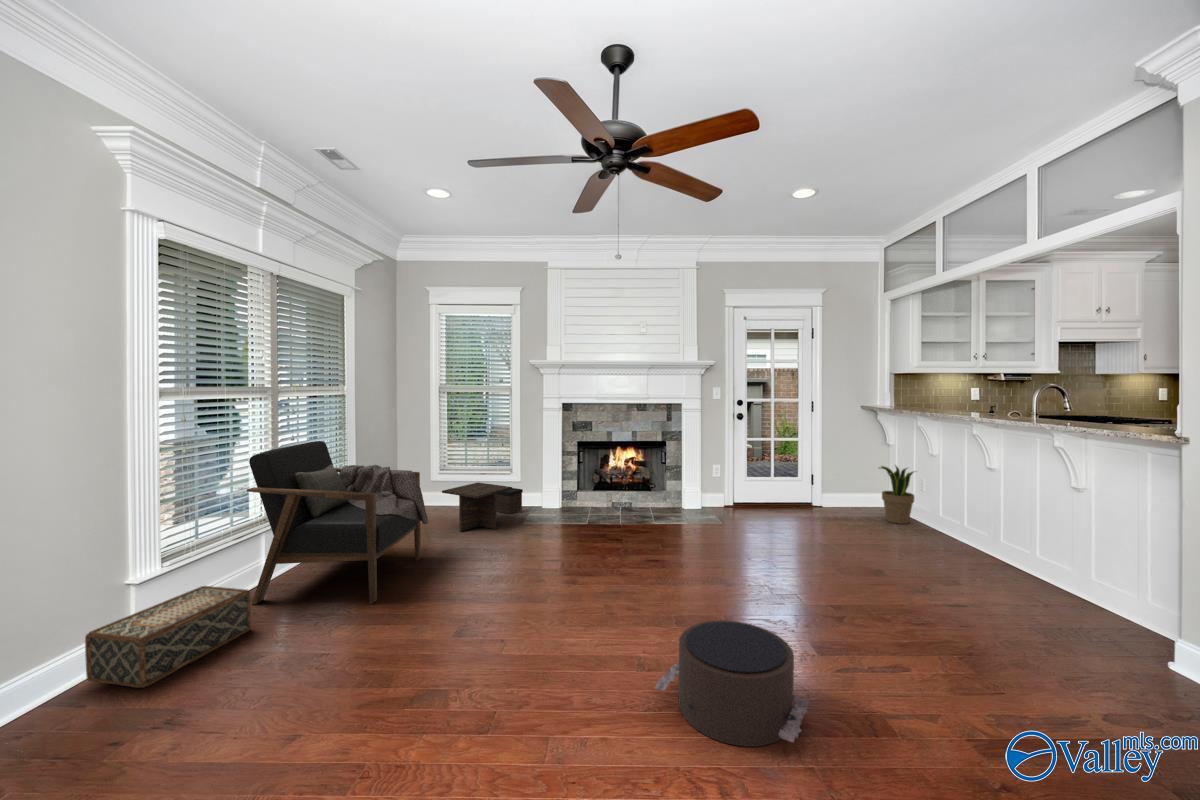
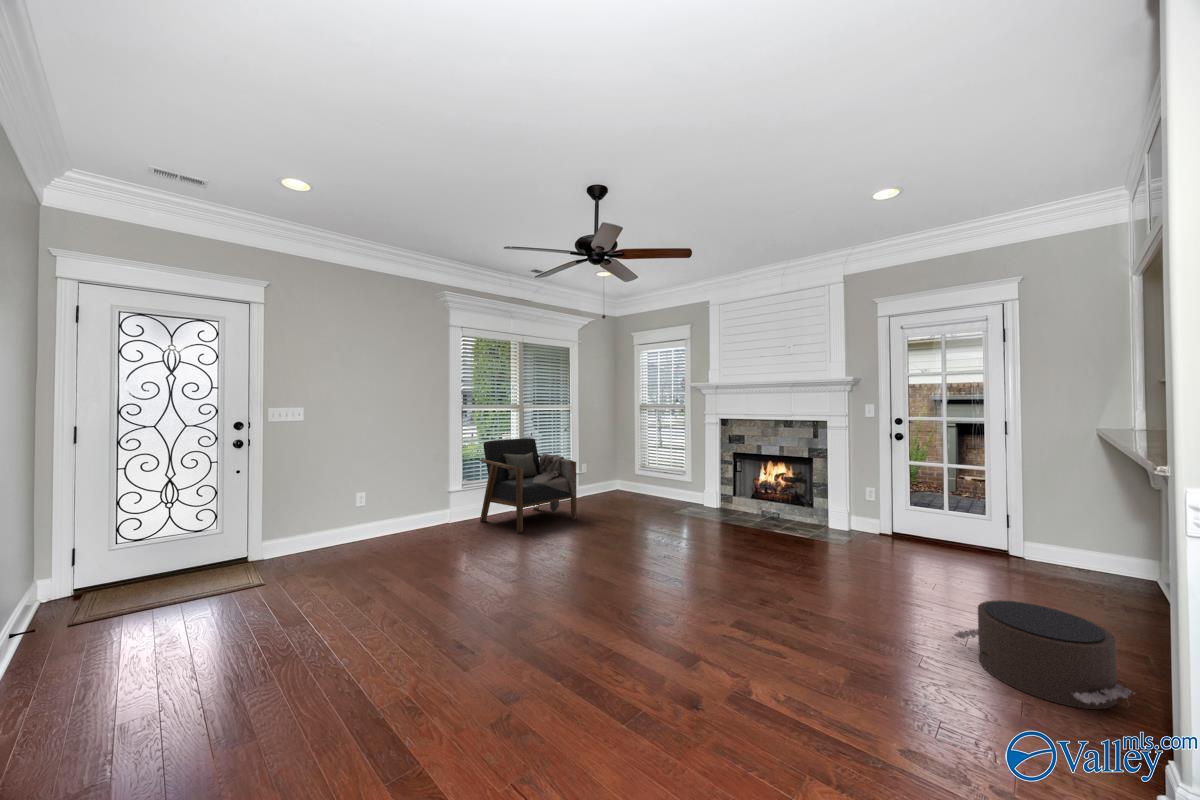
potted plant: present [879,466,914,524] -> none [1089,510,1163,604]
coffee table: present [442,482,523,532] -> none [616,478,687,513]
woven basket: present [85,586,251,688] -> none [402,505,464,539]
pouf: present [655,621,809,747] -> present [954,600,1136,709]

